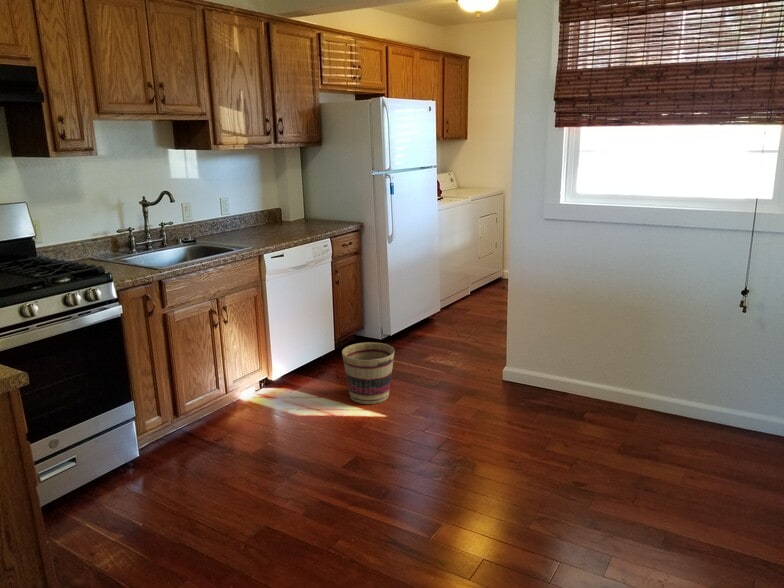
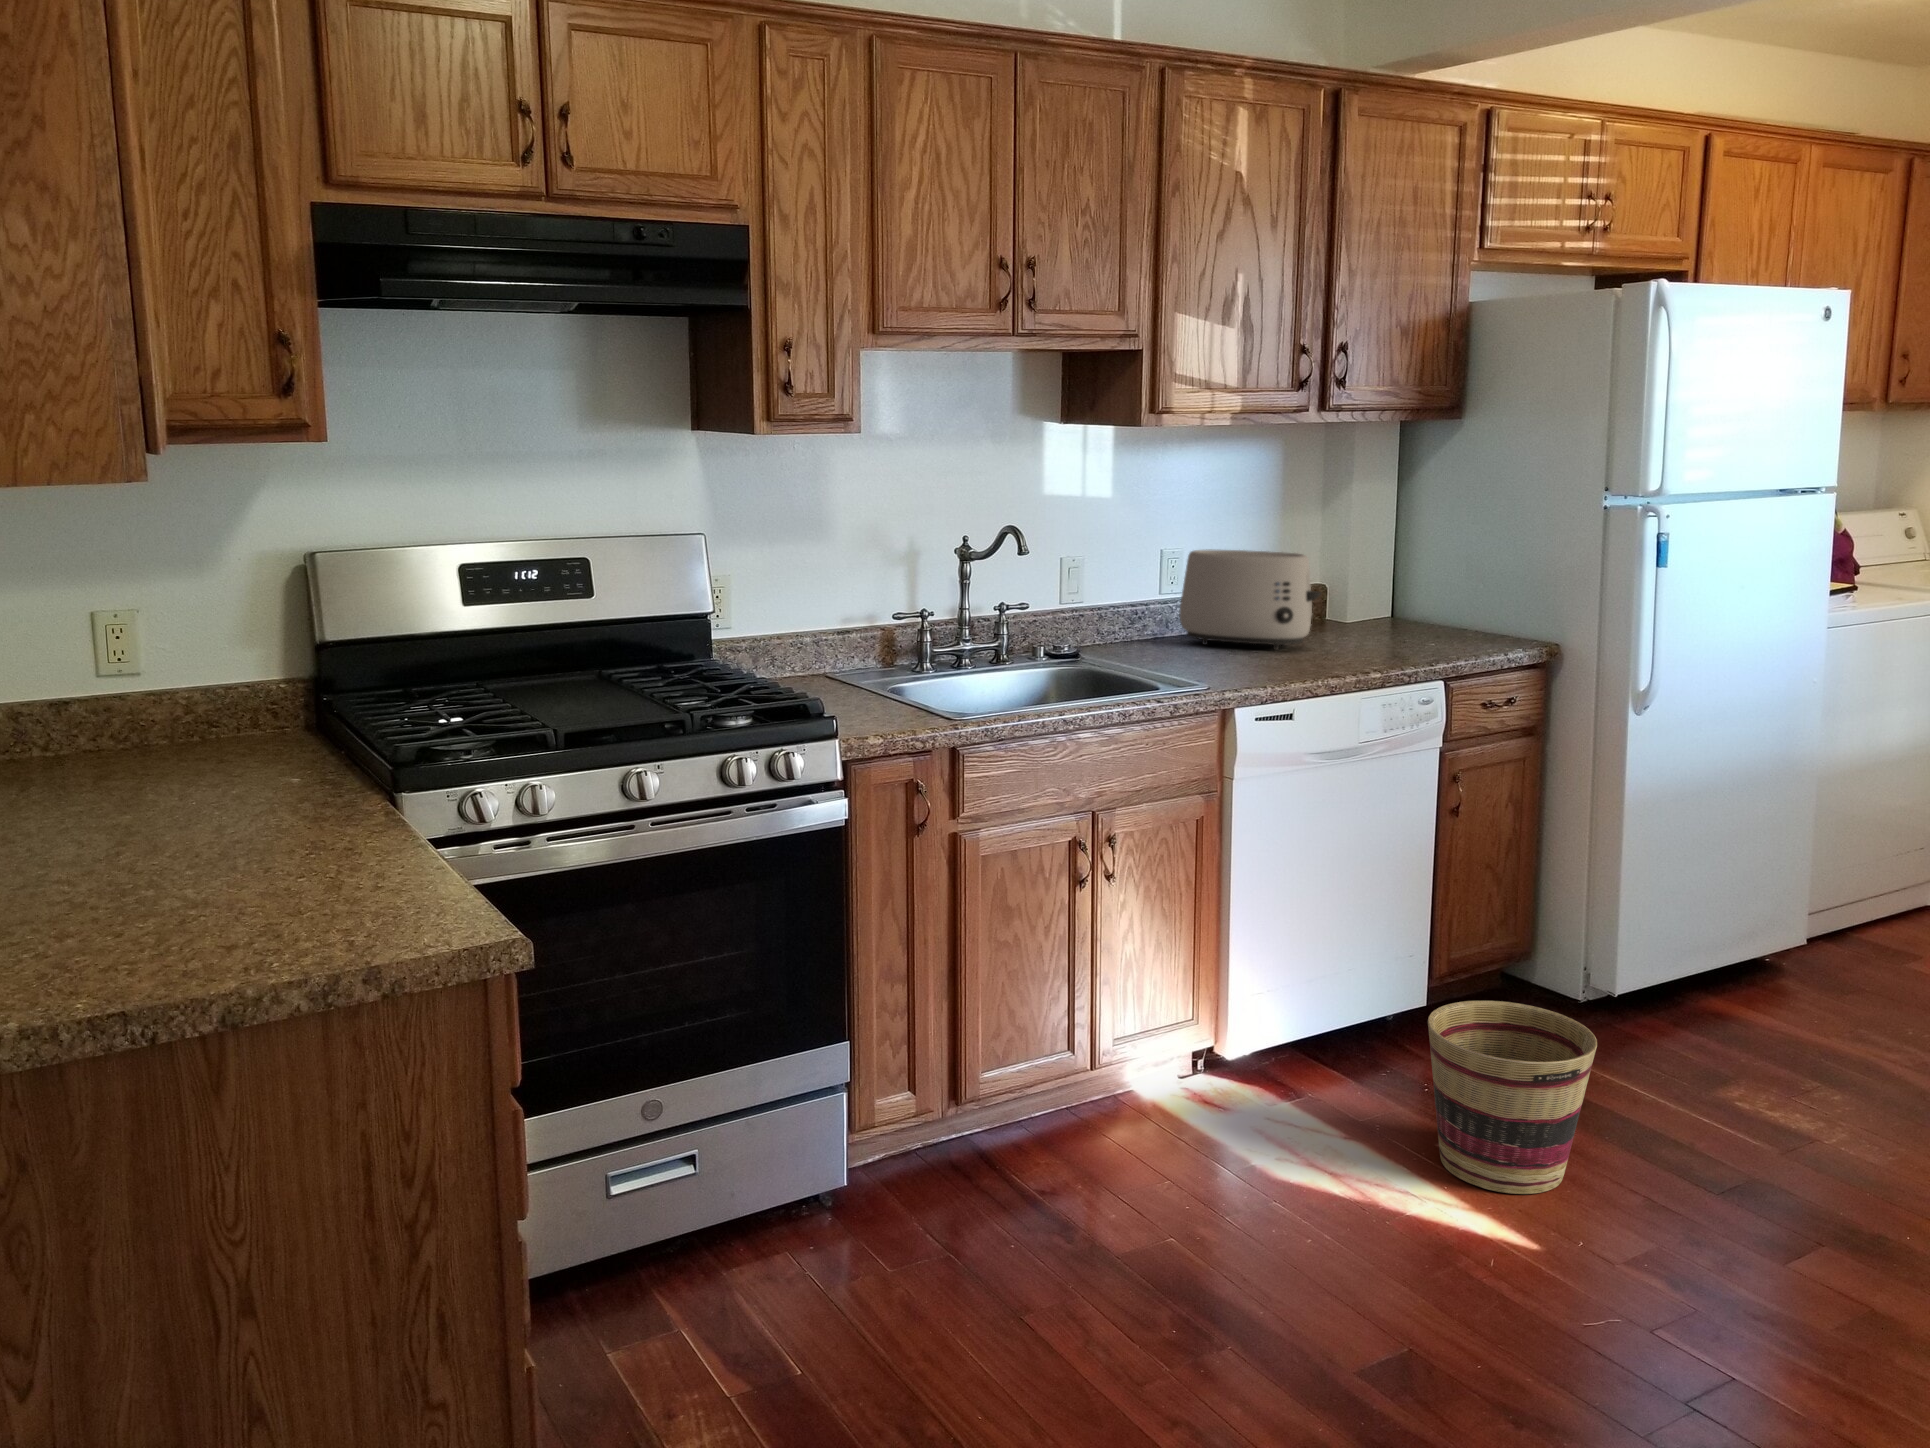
toaster: none [231,197,283,233] -> present [1180,549,1321,650]

